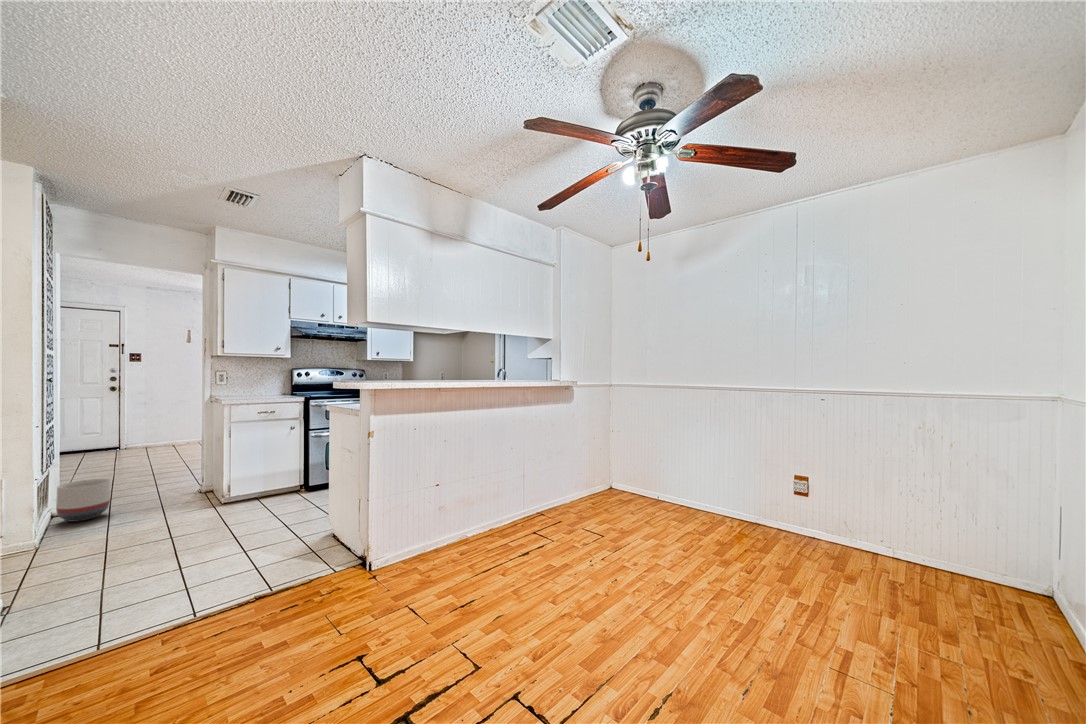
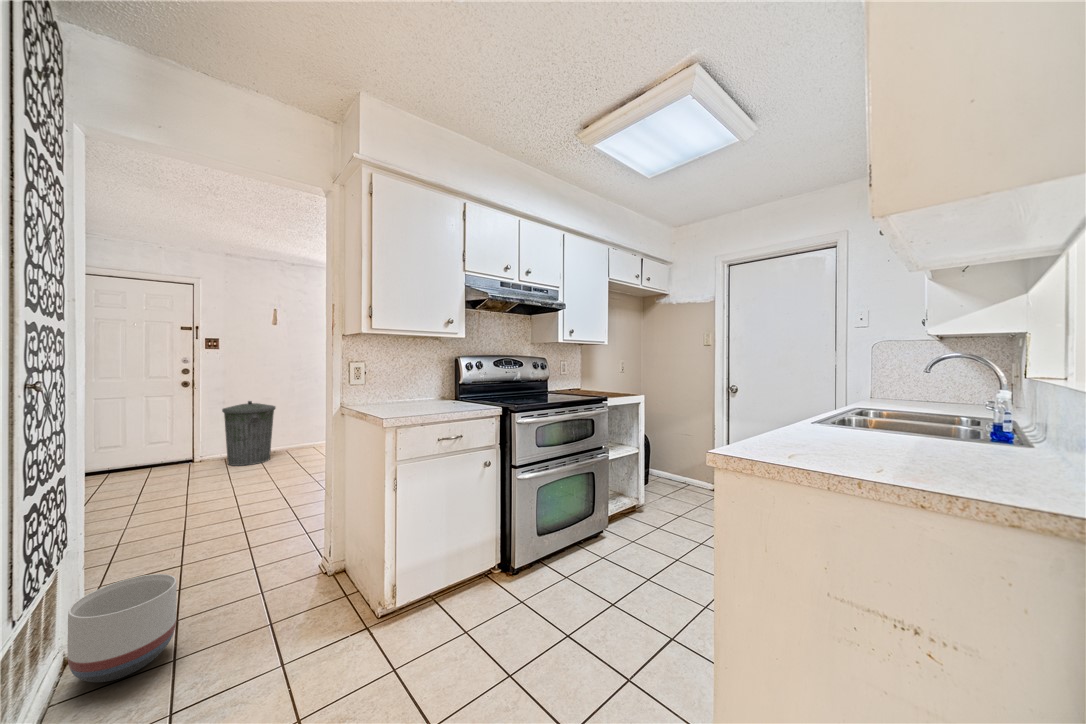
trash can: none [143,401,187,450] -> present [222,401,275,466]

